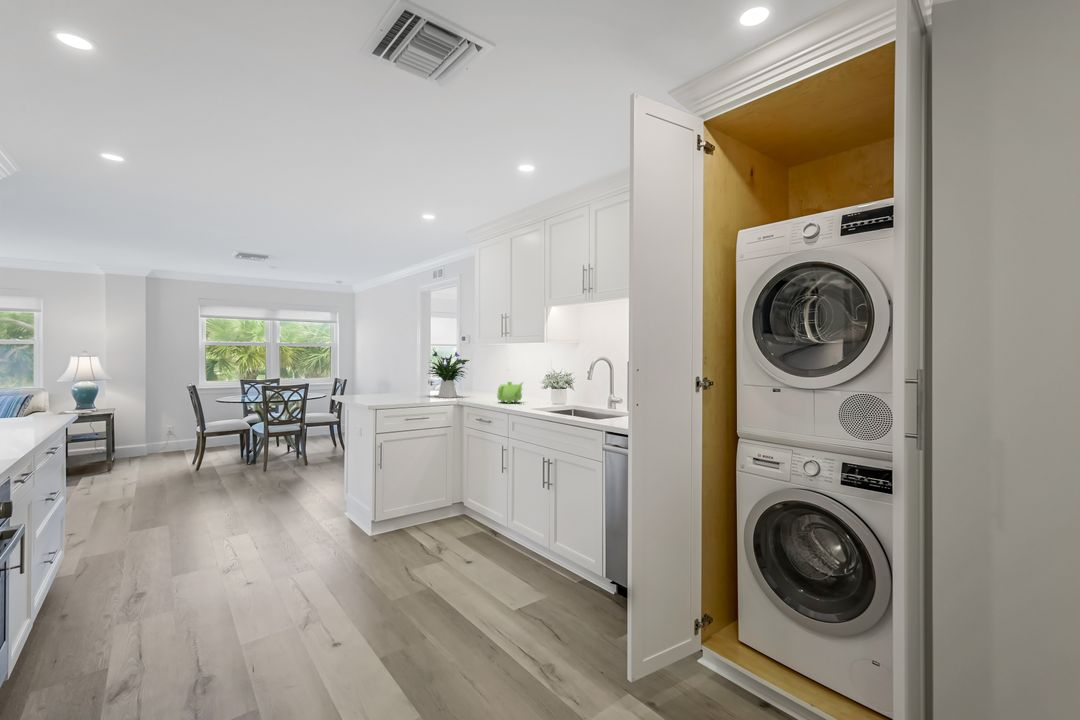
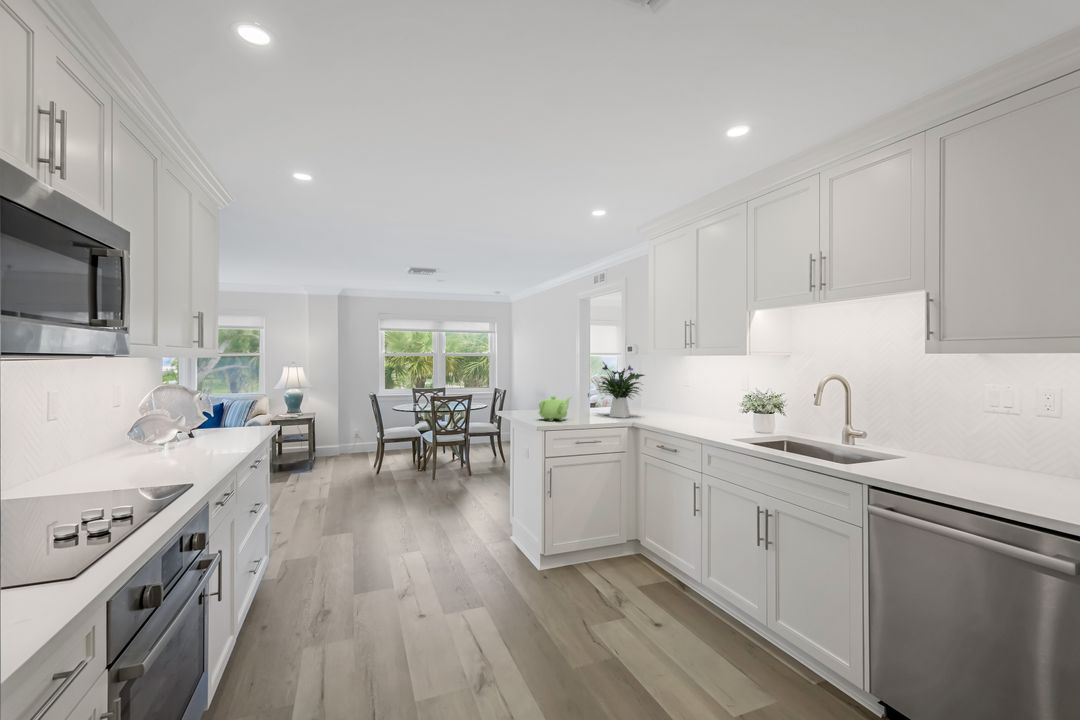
teapot: present [497,382,523,403] -> present [539,396,570,421]

